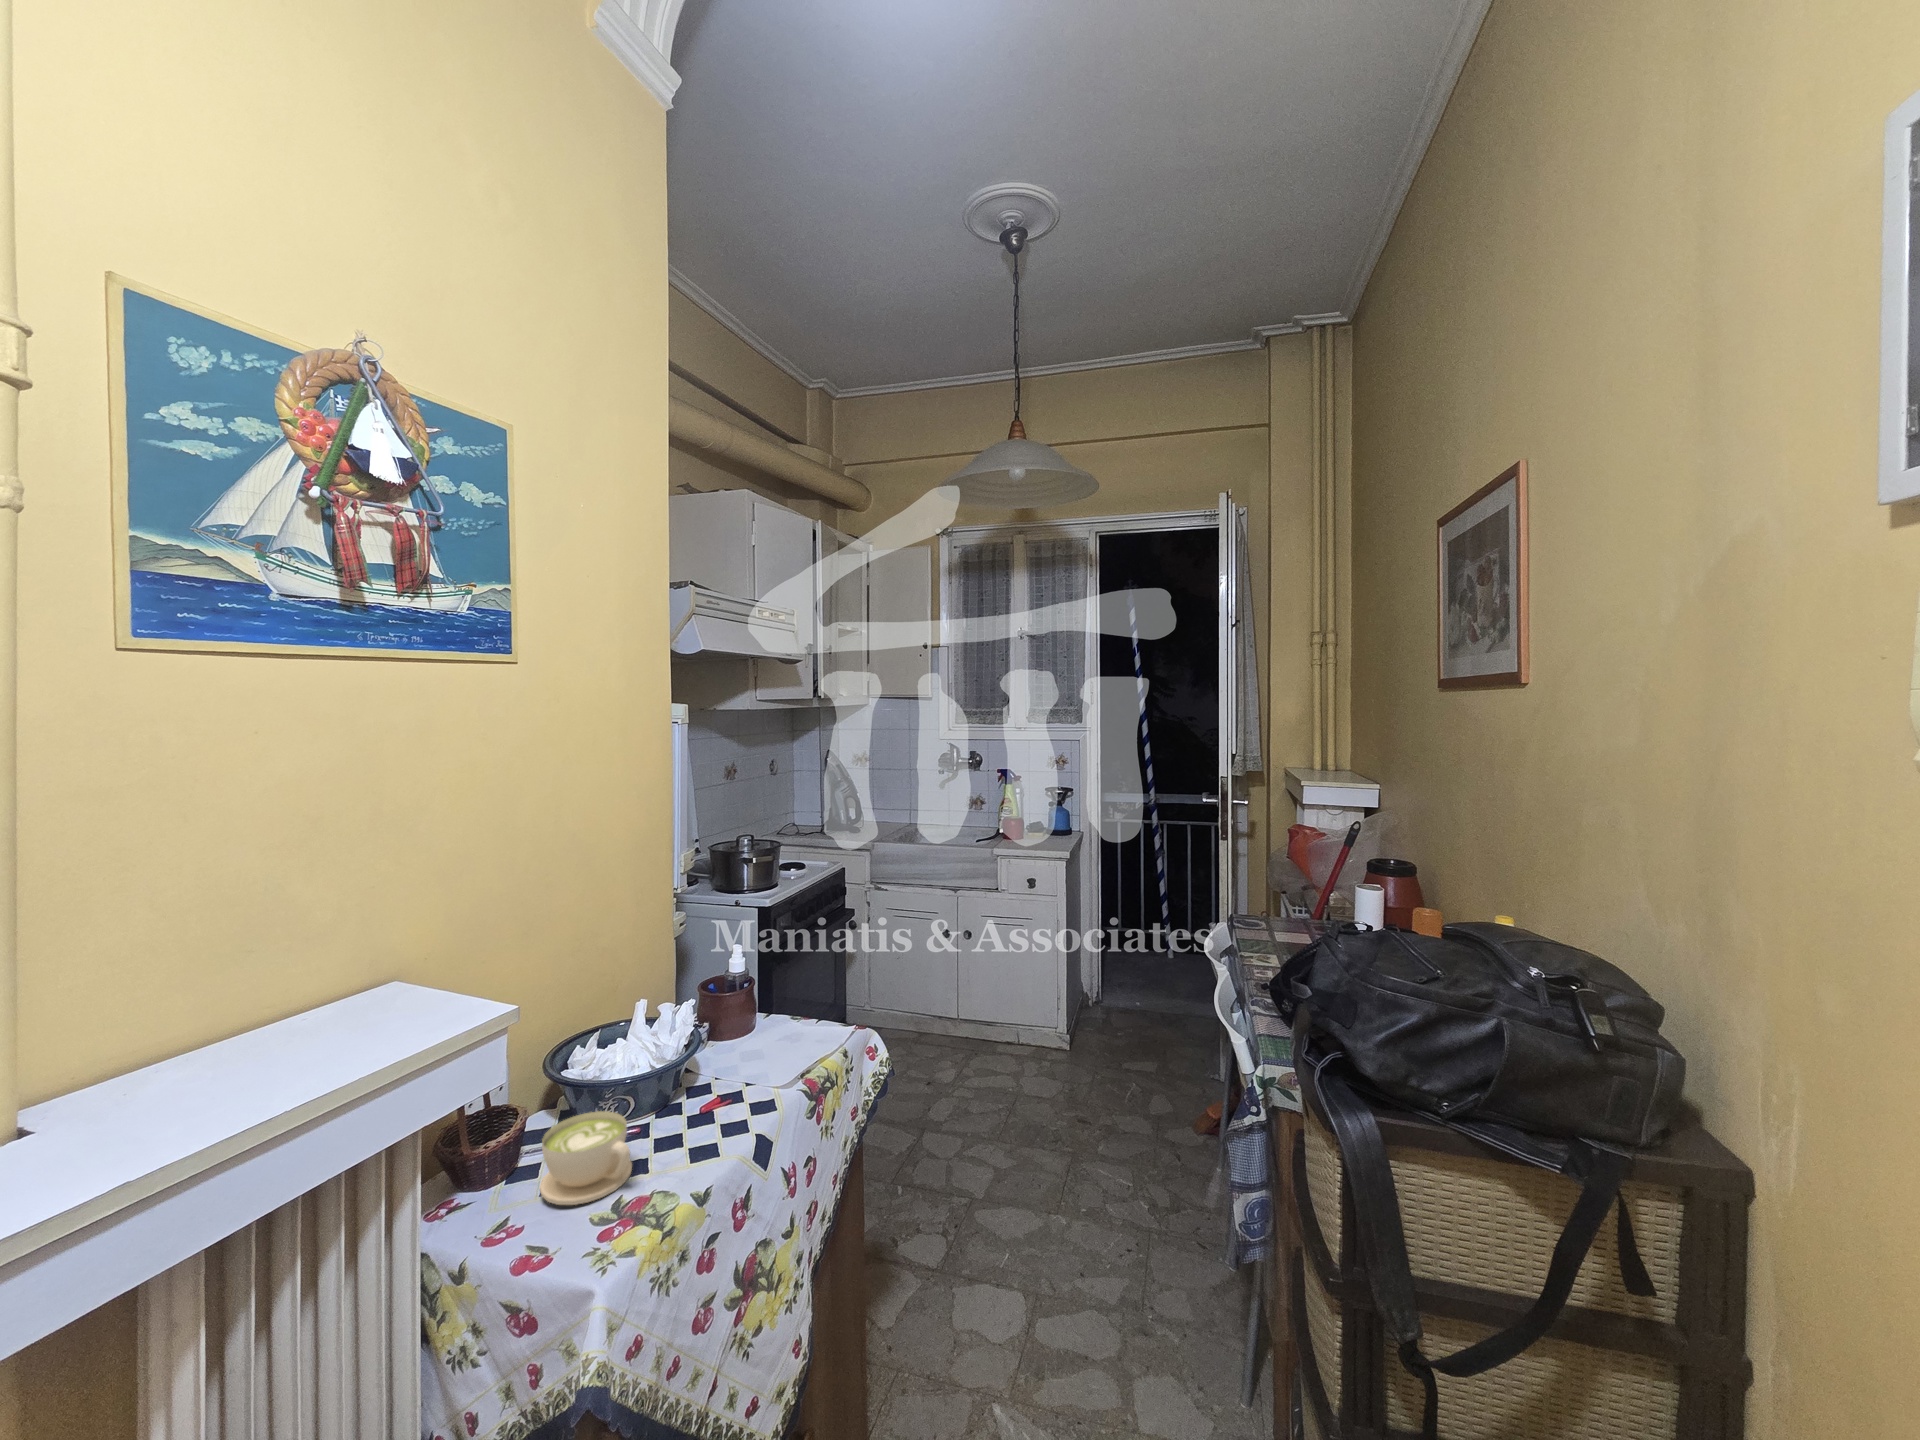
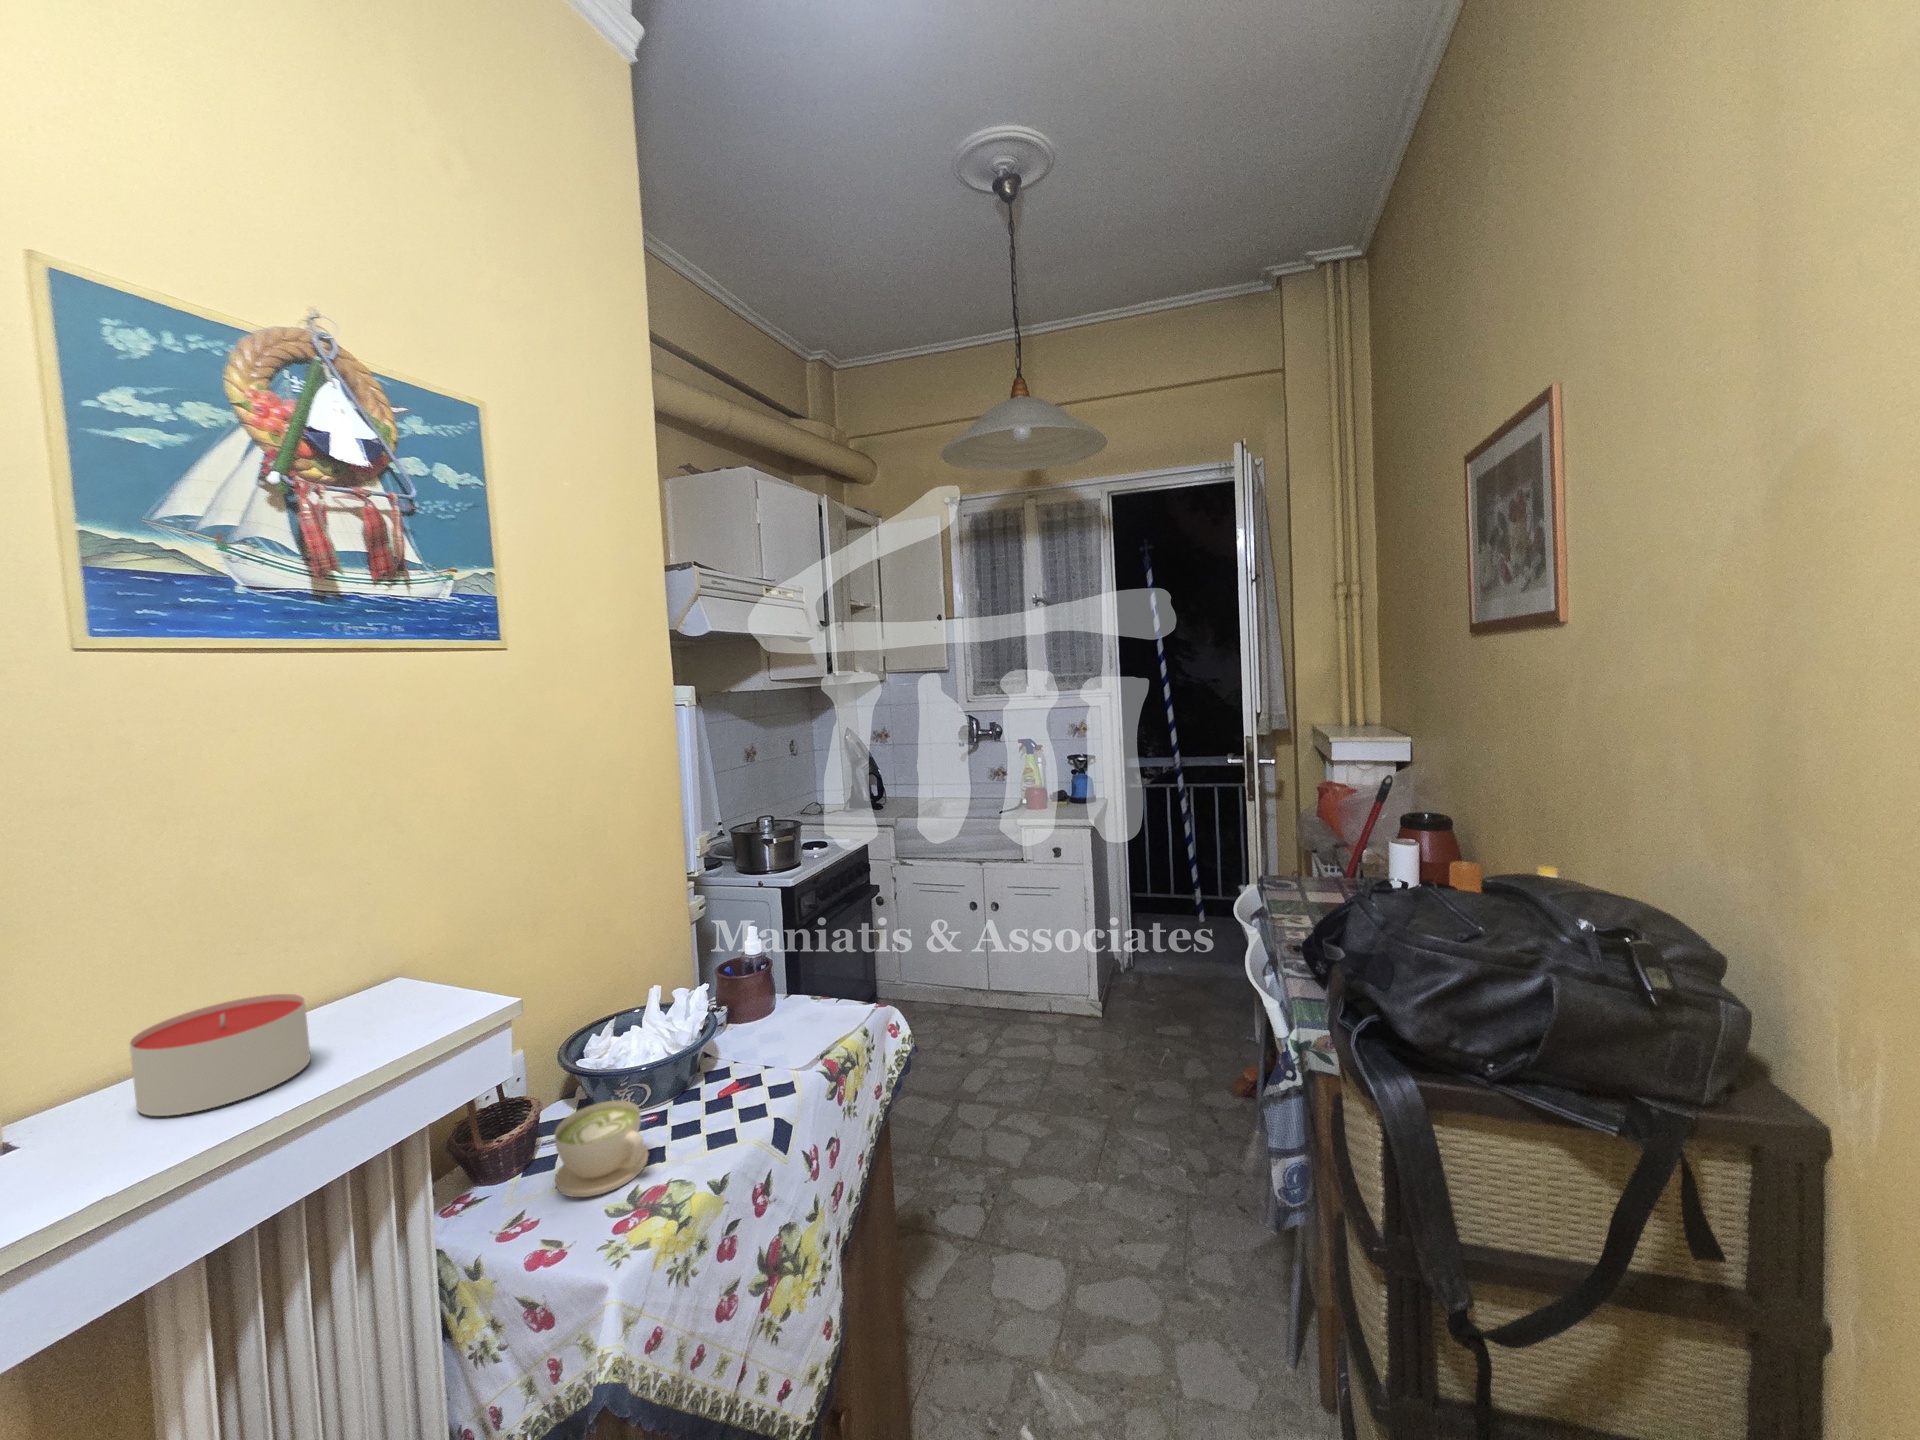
candle: none [147,992,317,1106] -> present [130,994,310,1116]

